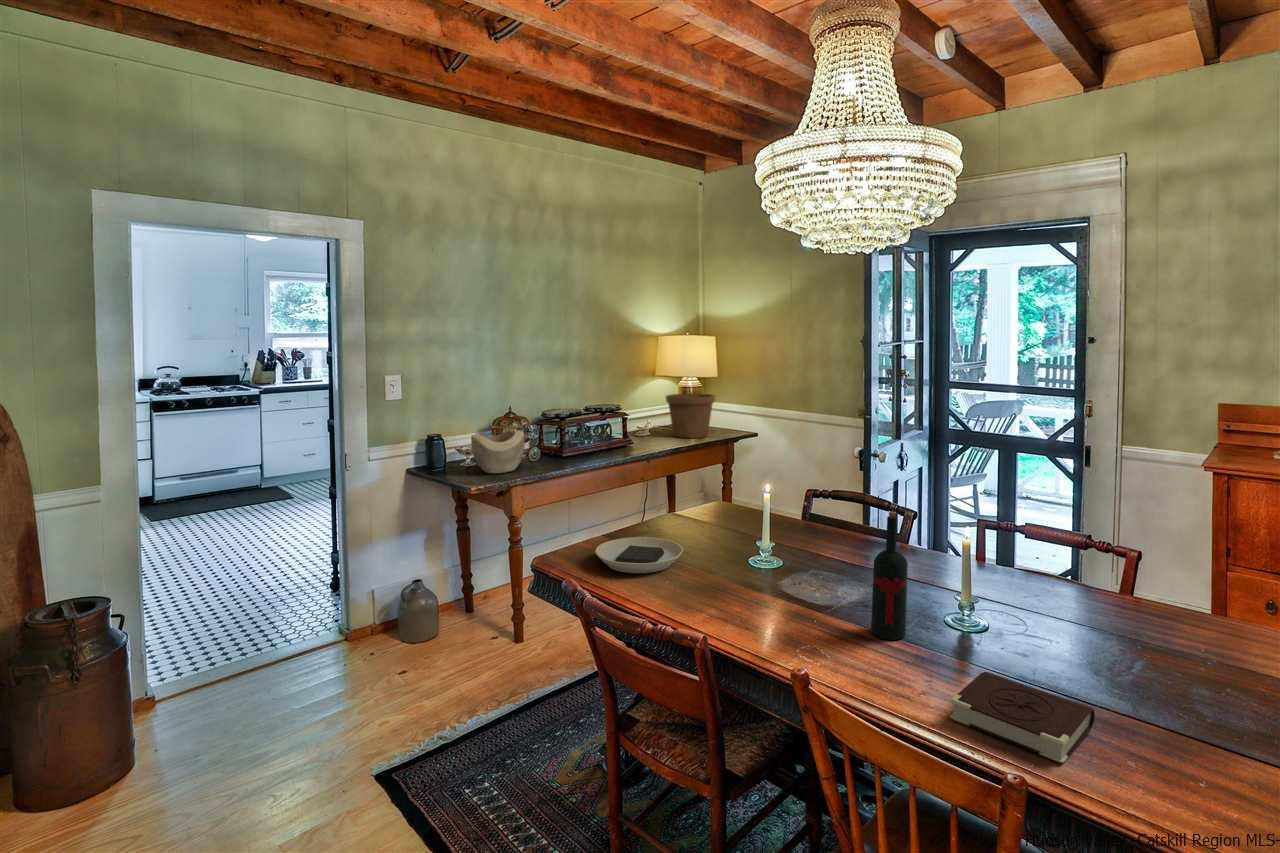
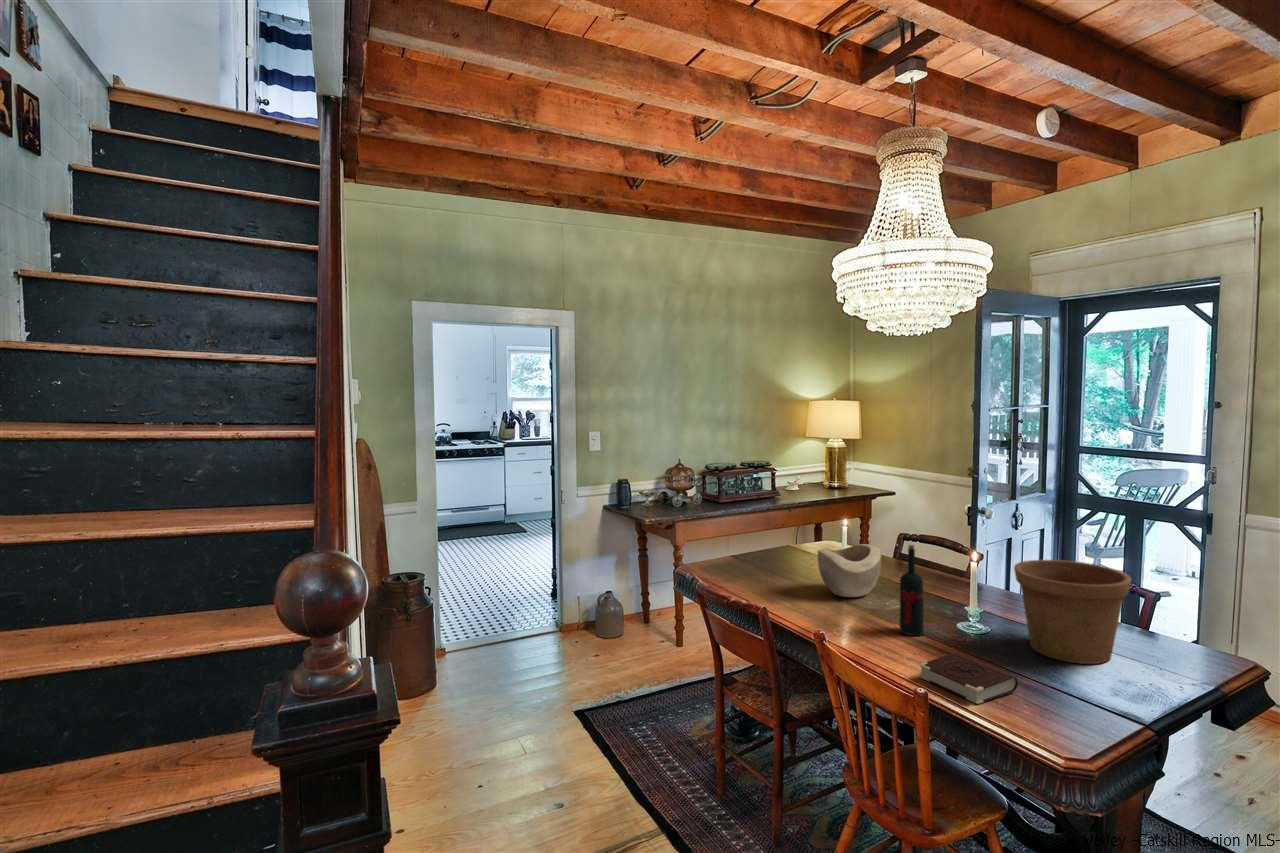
flower pot: present [666,394,715,438] -> present [1014,560,1131,664]
decorative bowl: present [471,430,525,473] -> present [818,544,881,597]
plate: present [596,537,683,573] -> none [723,561,786,585]

